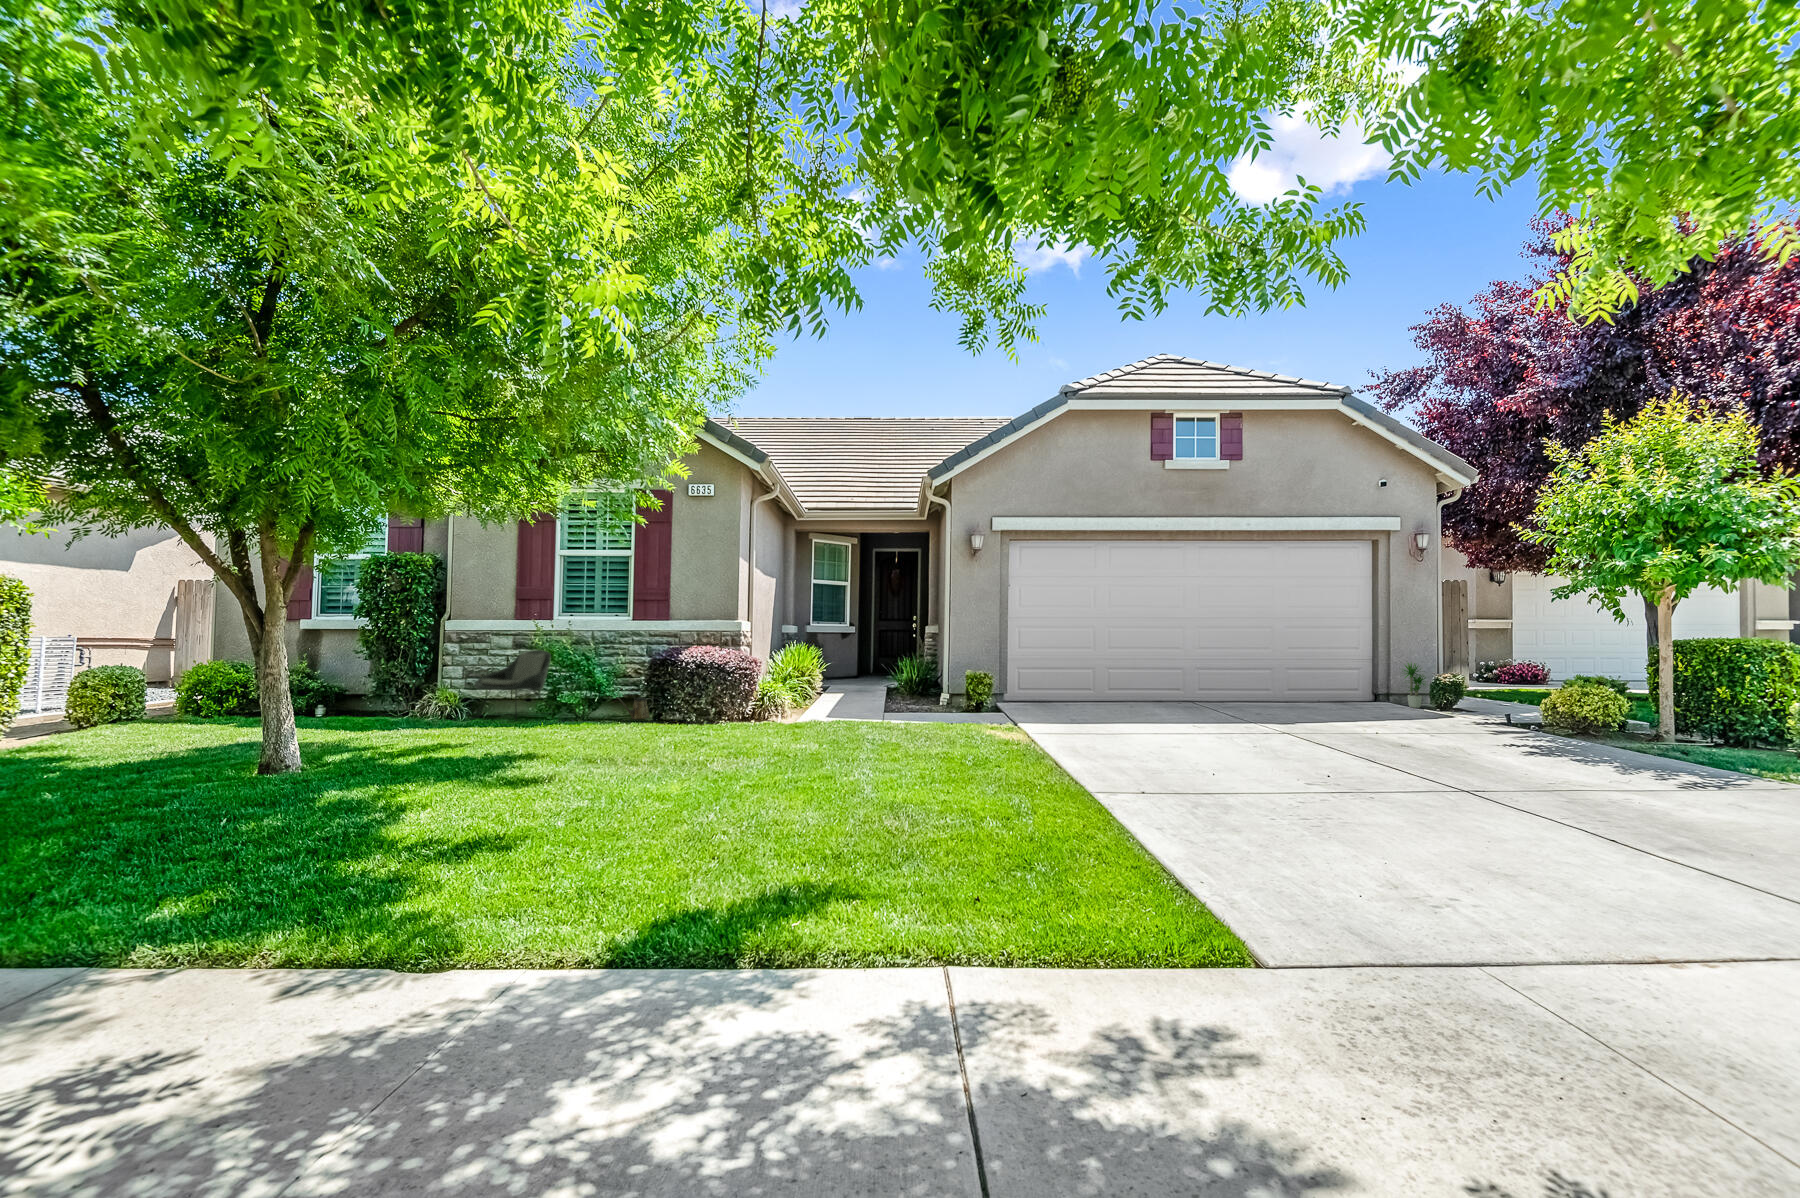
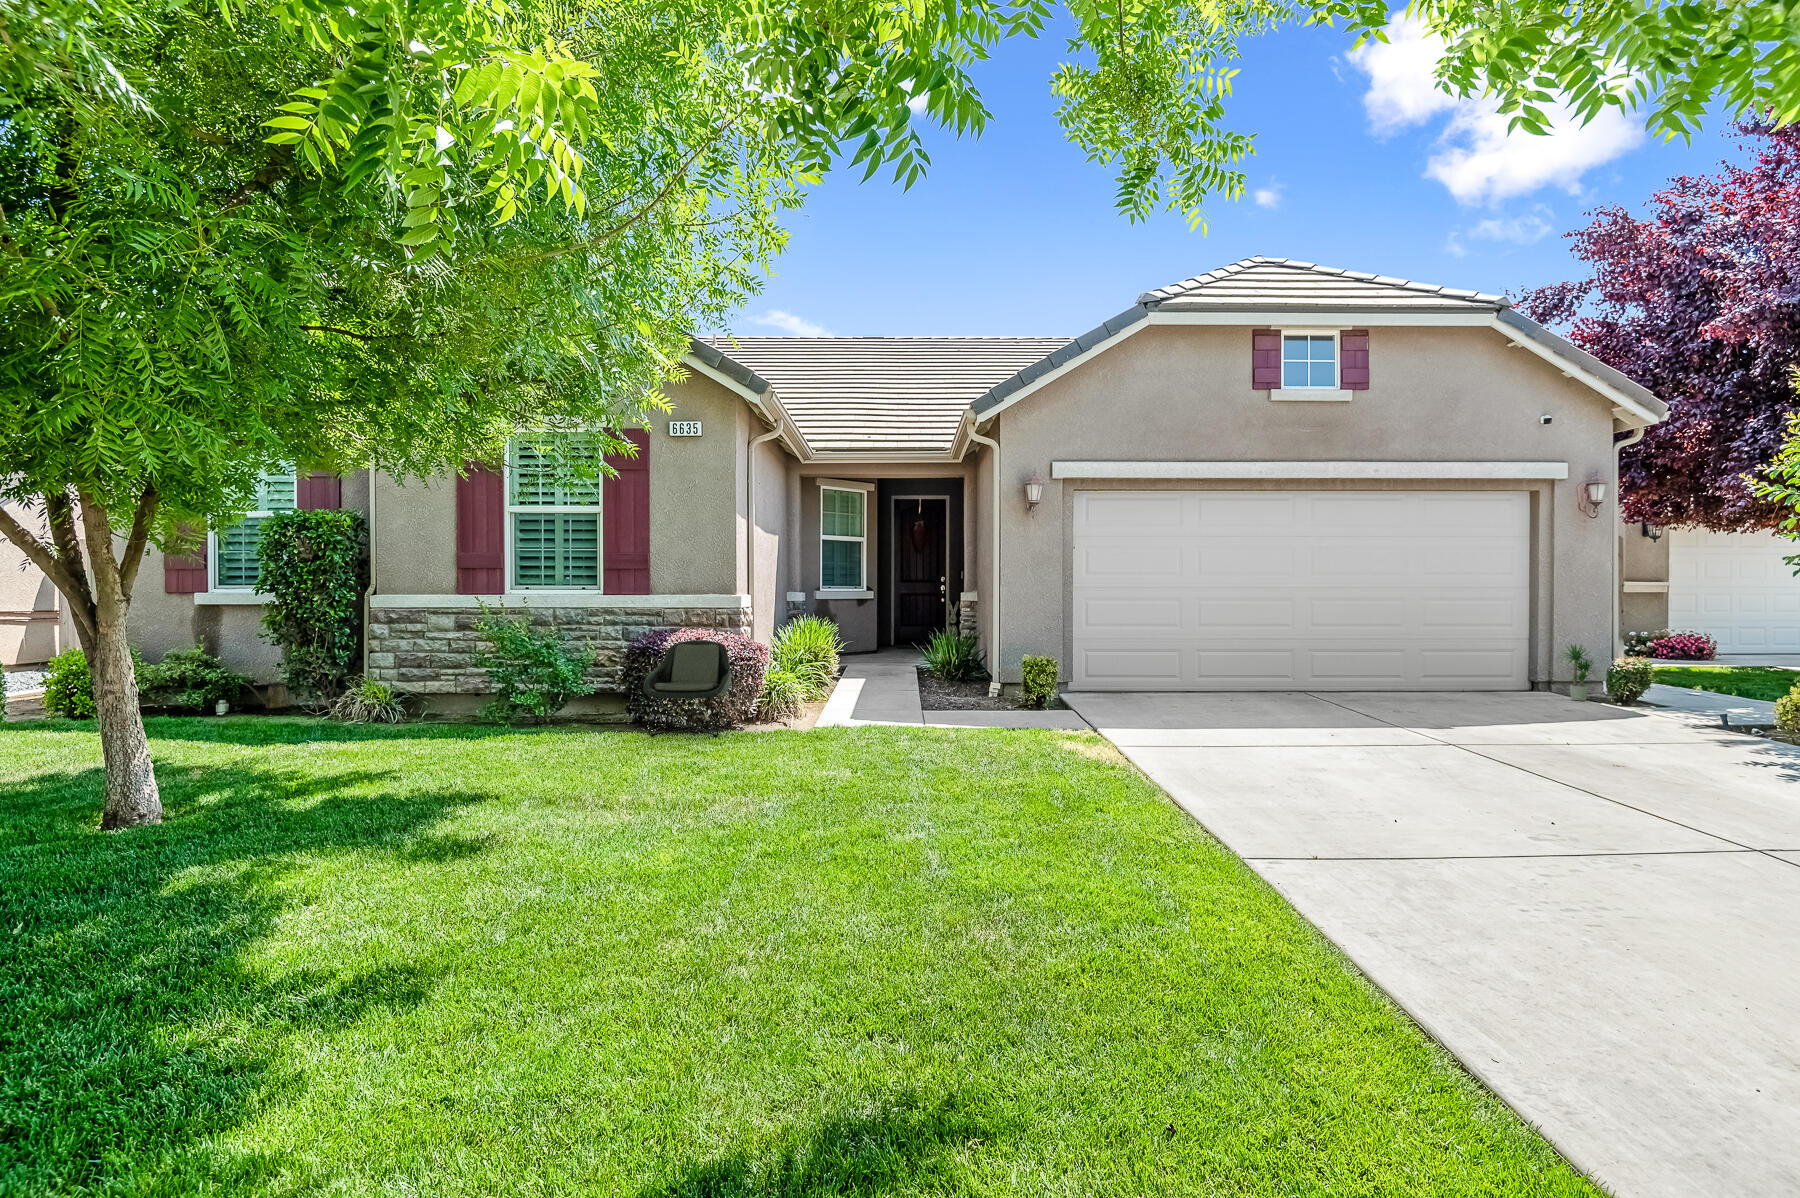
lounge chair: present [475,650,551,719] -> present [643,640,732,737]
watering can: present [616,697,653,719] -> present [244,682,294,708]

